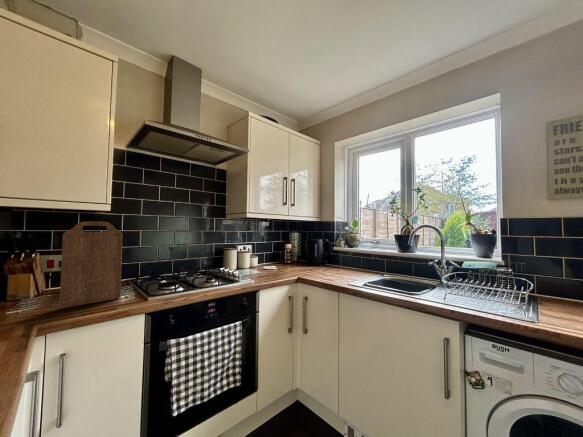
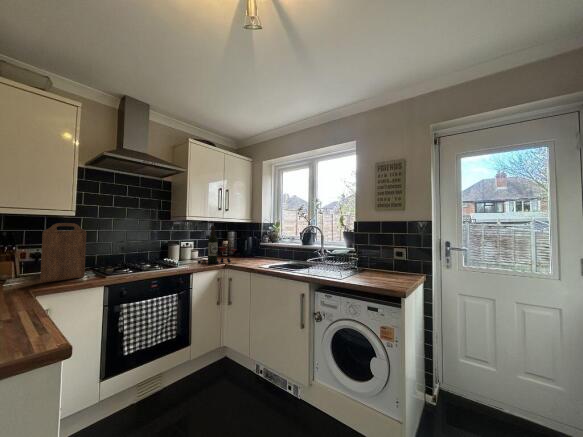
wine bottle: none [263,226,313,278] -> present [198,226,237,264]

